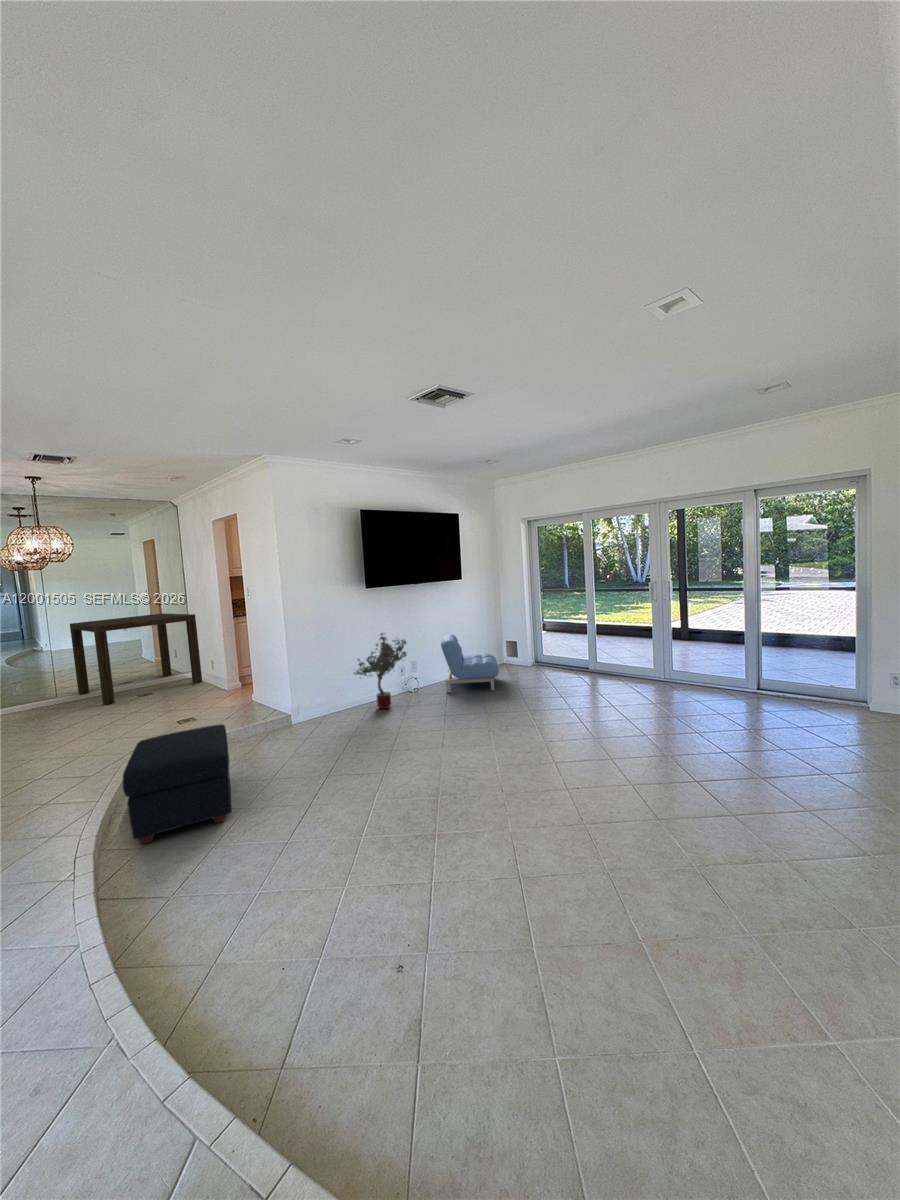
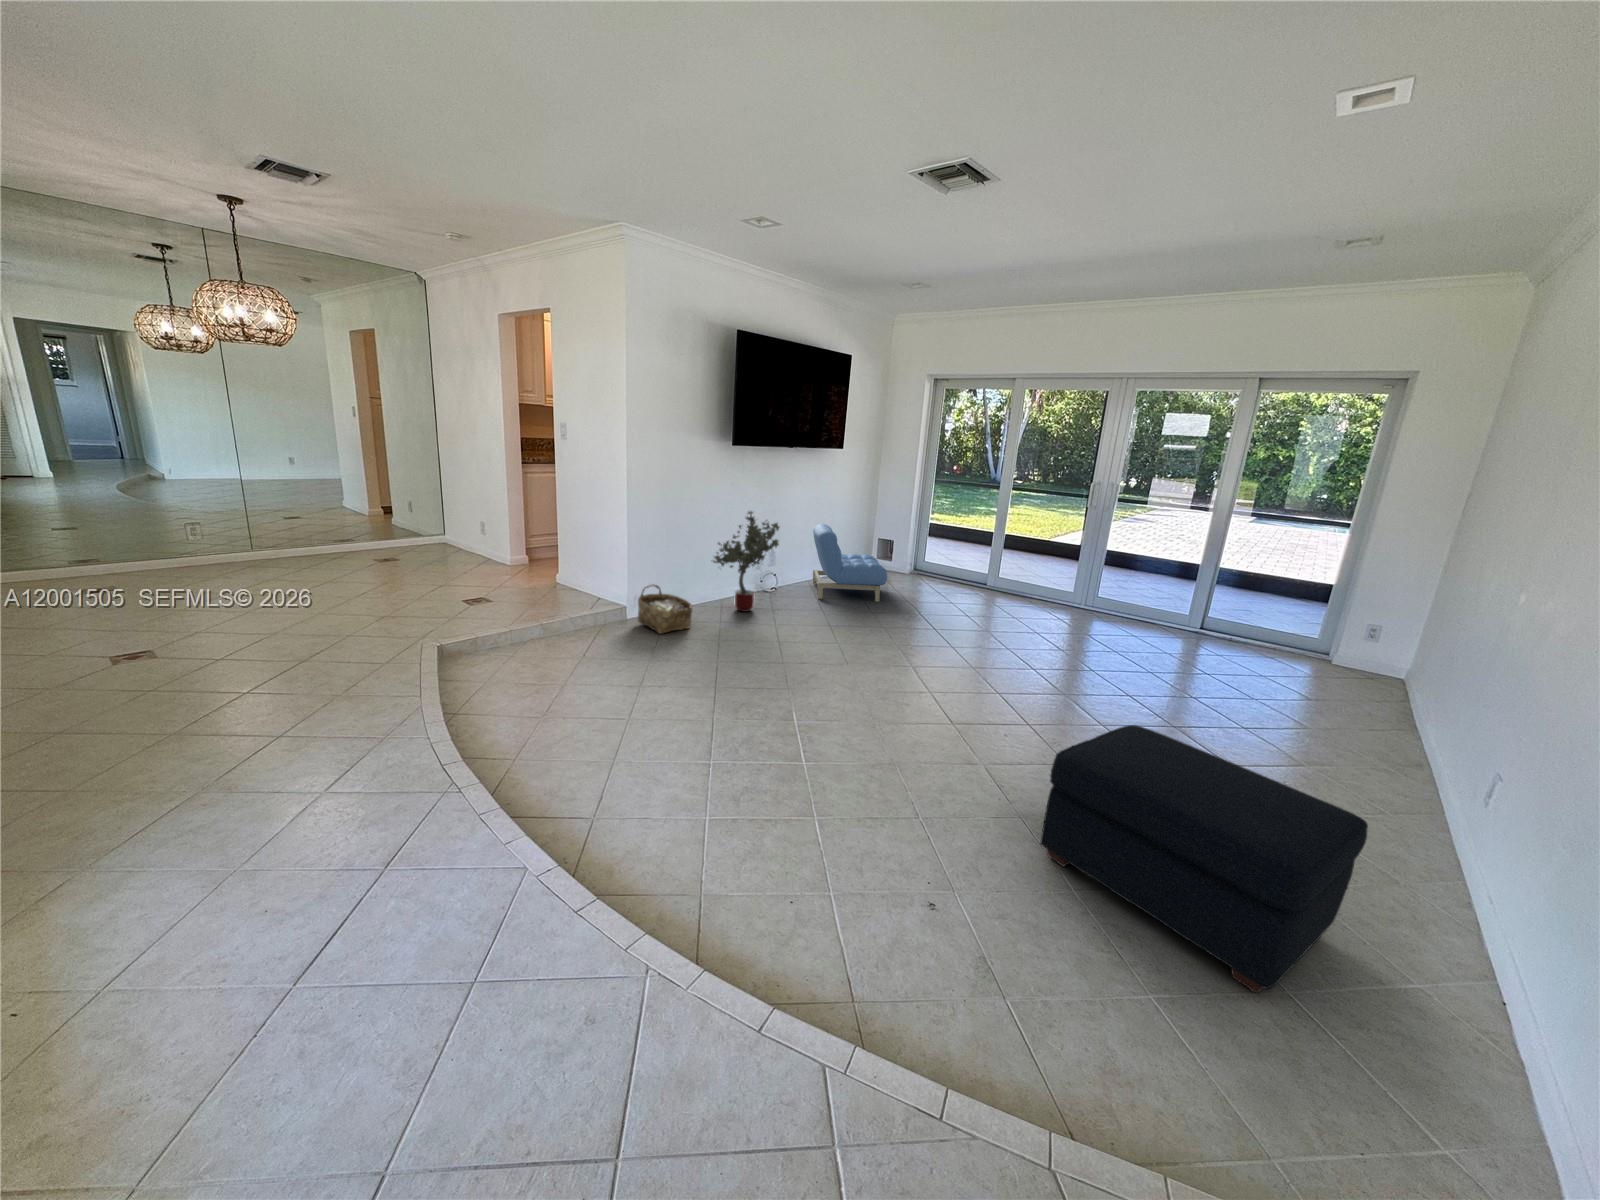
dining table: present [70,613,202,705] -> none [257,444,463,570]
woven basket: none [296,695,336,734] -> present [638,585,693,634]
ottoman: present [123,724,231,844] -> present [1040,725,1368,993]

